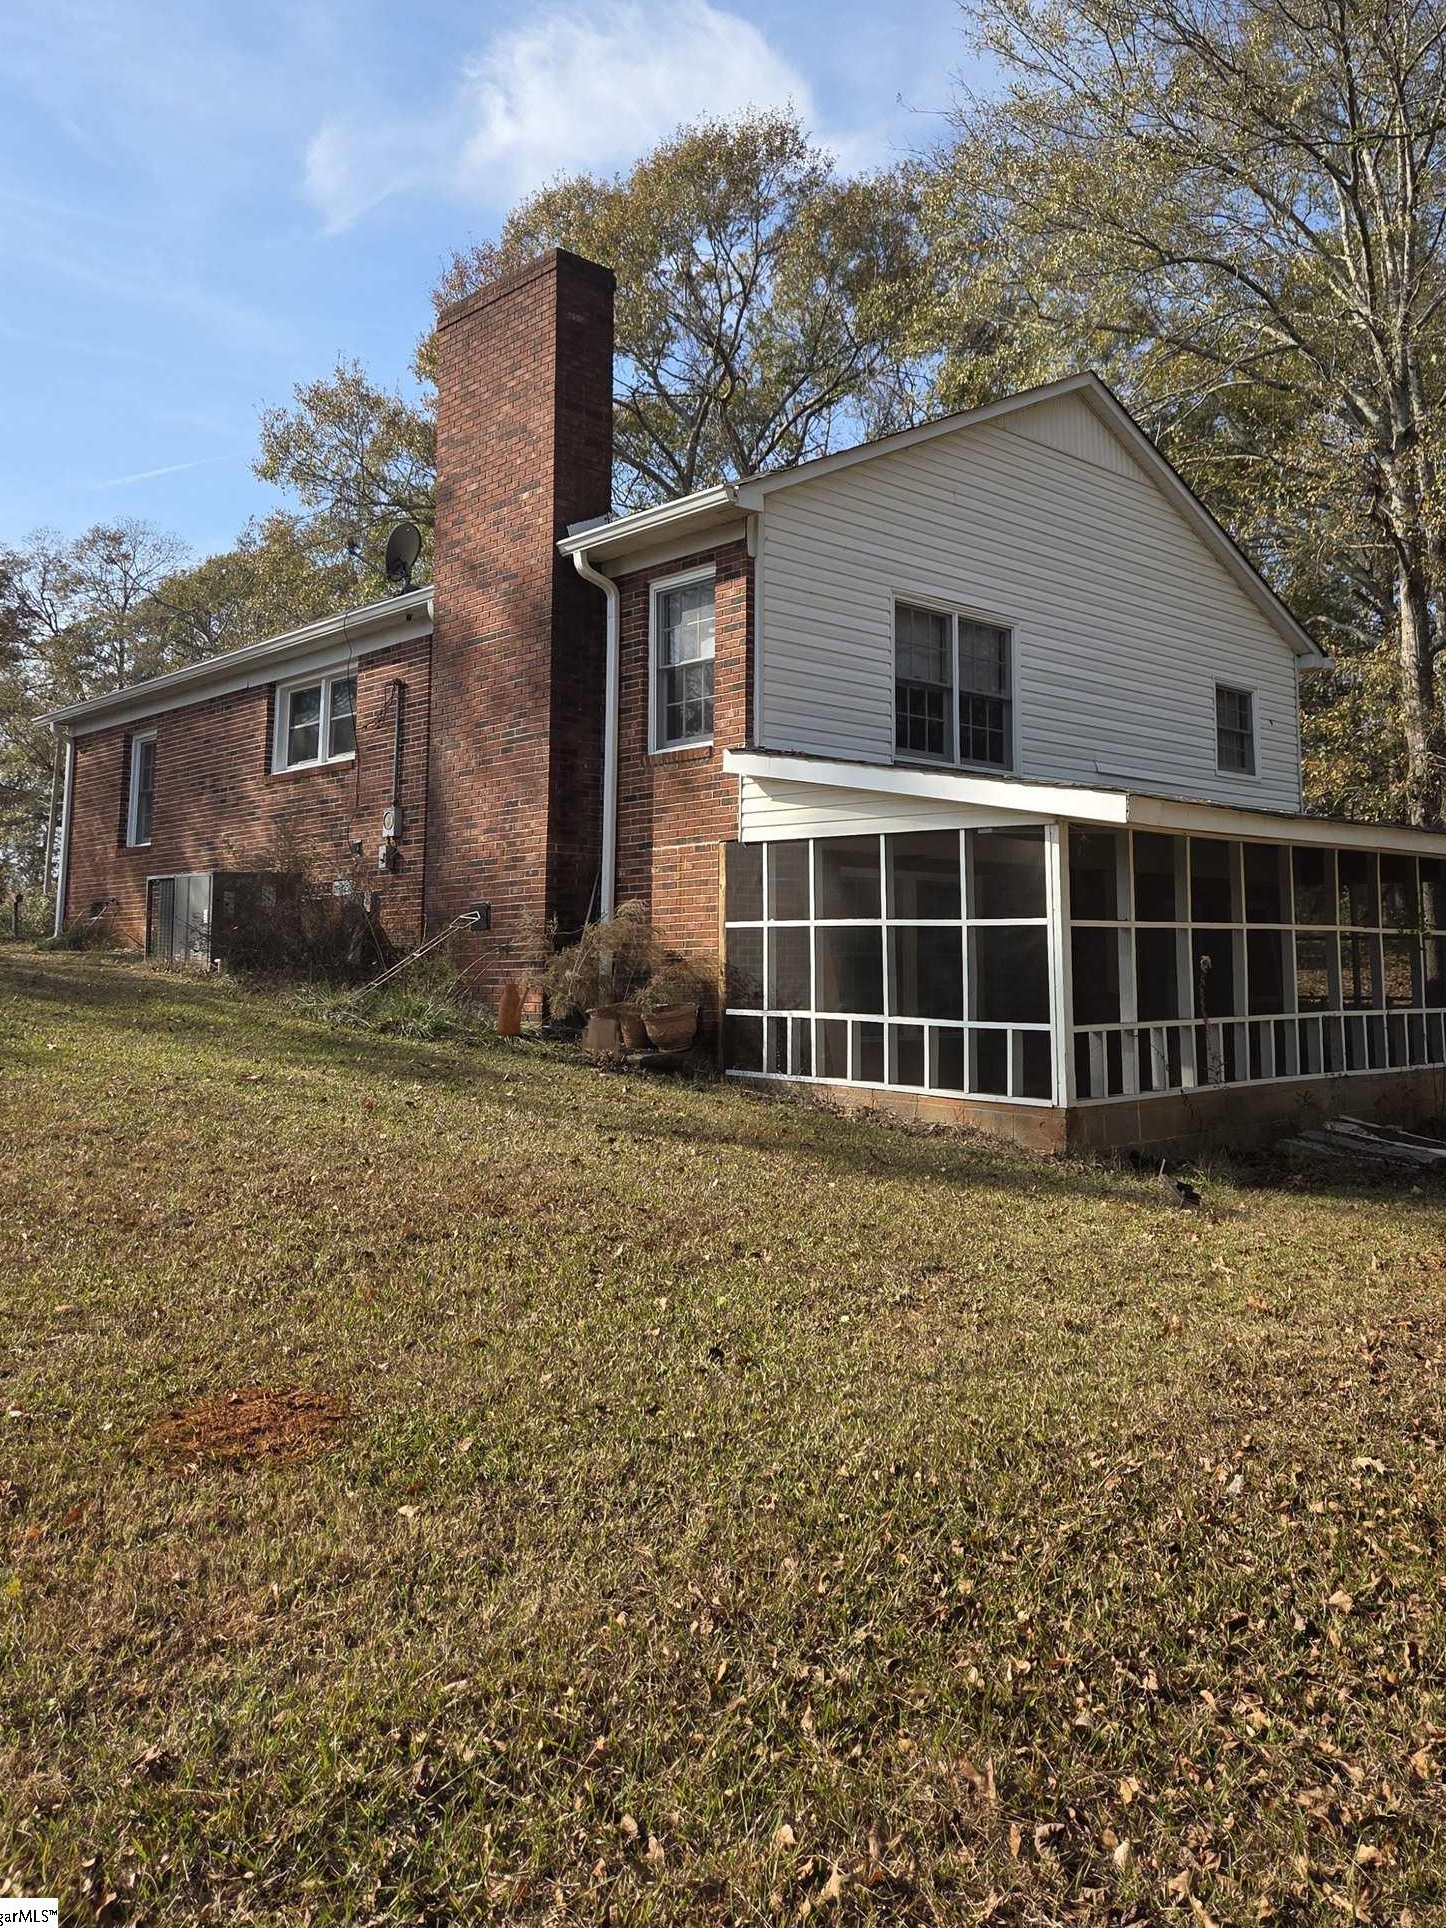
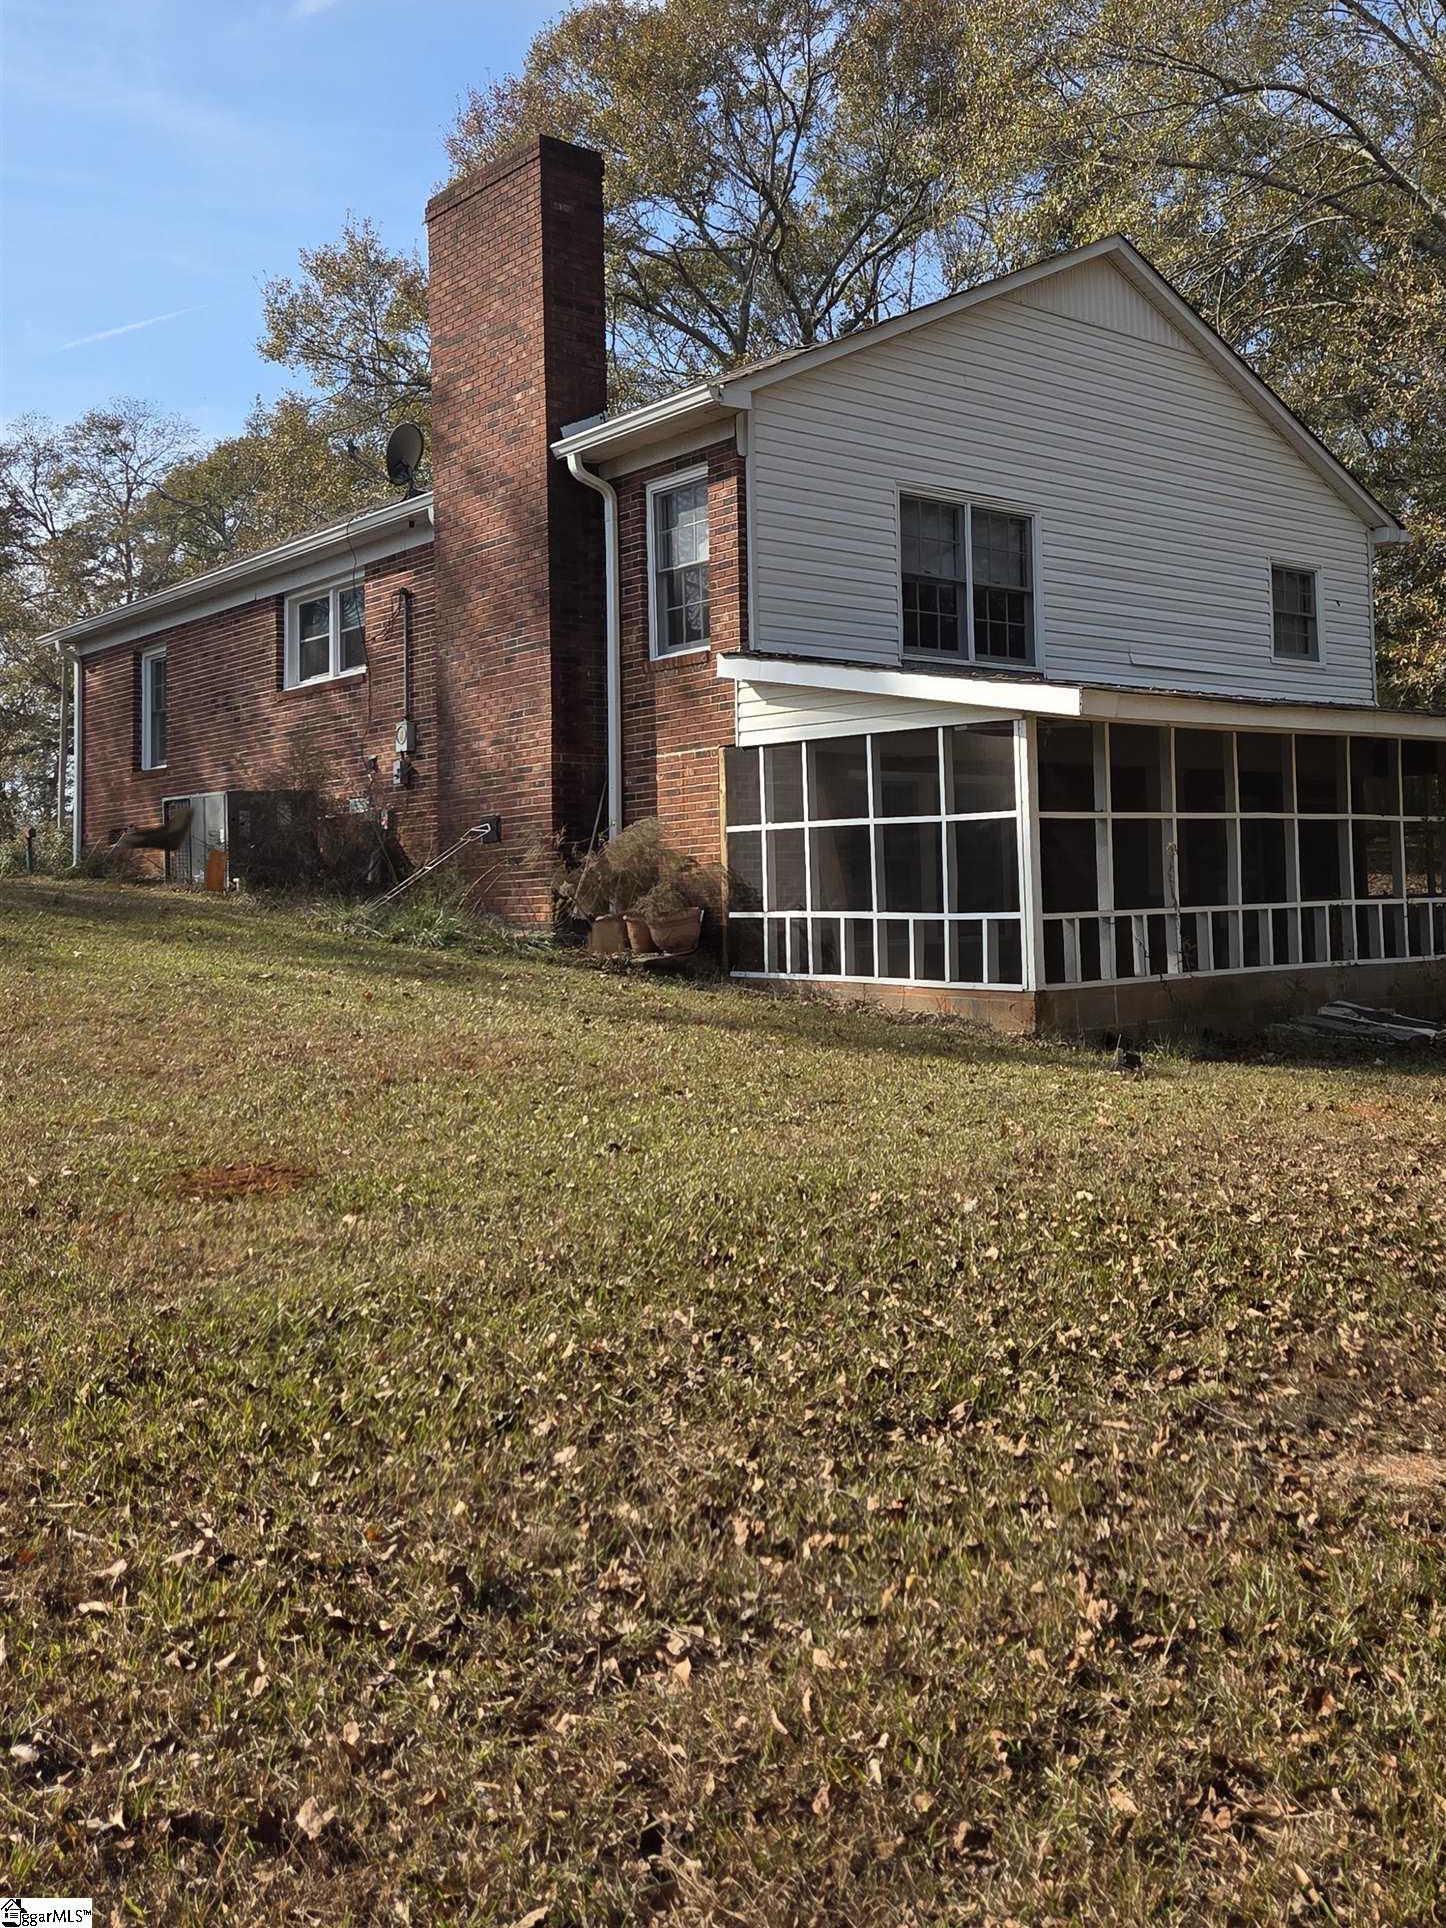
lounge chair: none [98,886,177,962] -> present [118,806,195,883]
watering can: present [497,984,530,1035] -> present [205,850,229,891]

